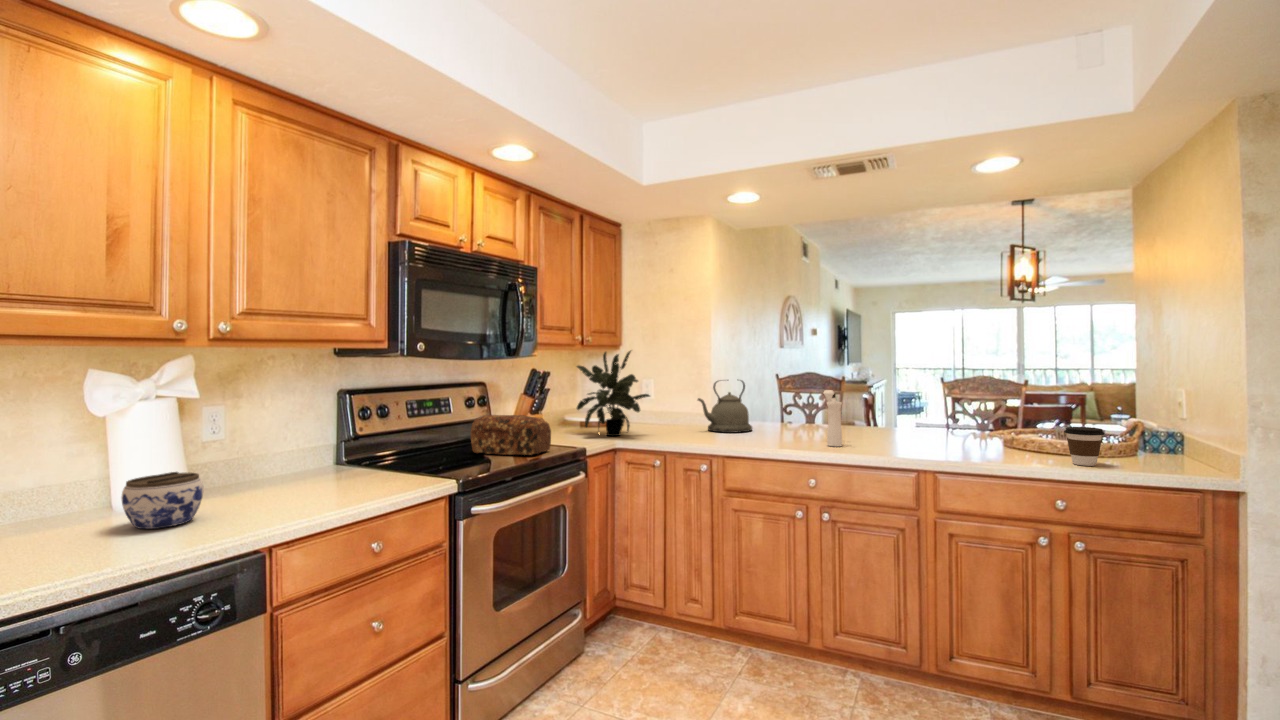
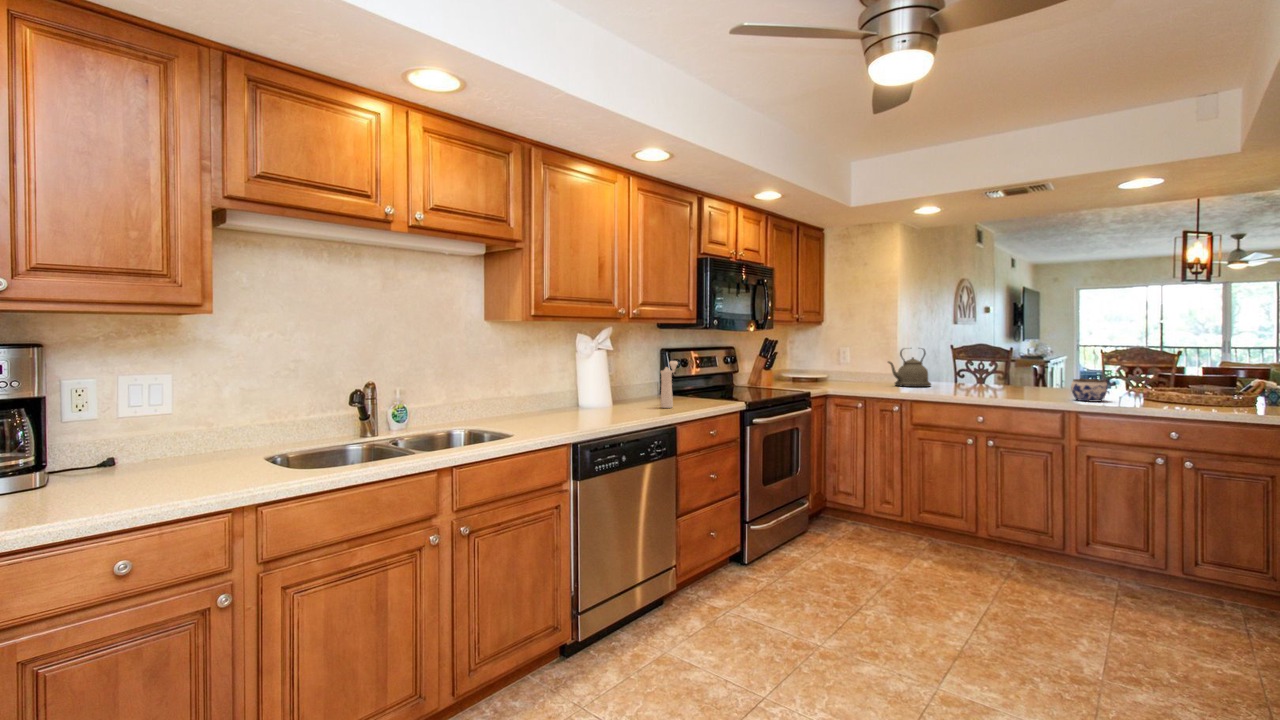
potted plant: present [577,351,650,436] -> none [795,325,853,387]
pepper mill: present [823,390,842,446] -> present [661,361,678,408]
bread loaf: present [471,415,551,455] -> none [735,368,788,394]
coffee cup: present [1064,427,1104,466] -> none [1184,380,1216,408]
jar: present [121,472,203,529] -> present [1071,378,1108,402]

